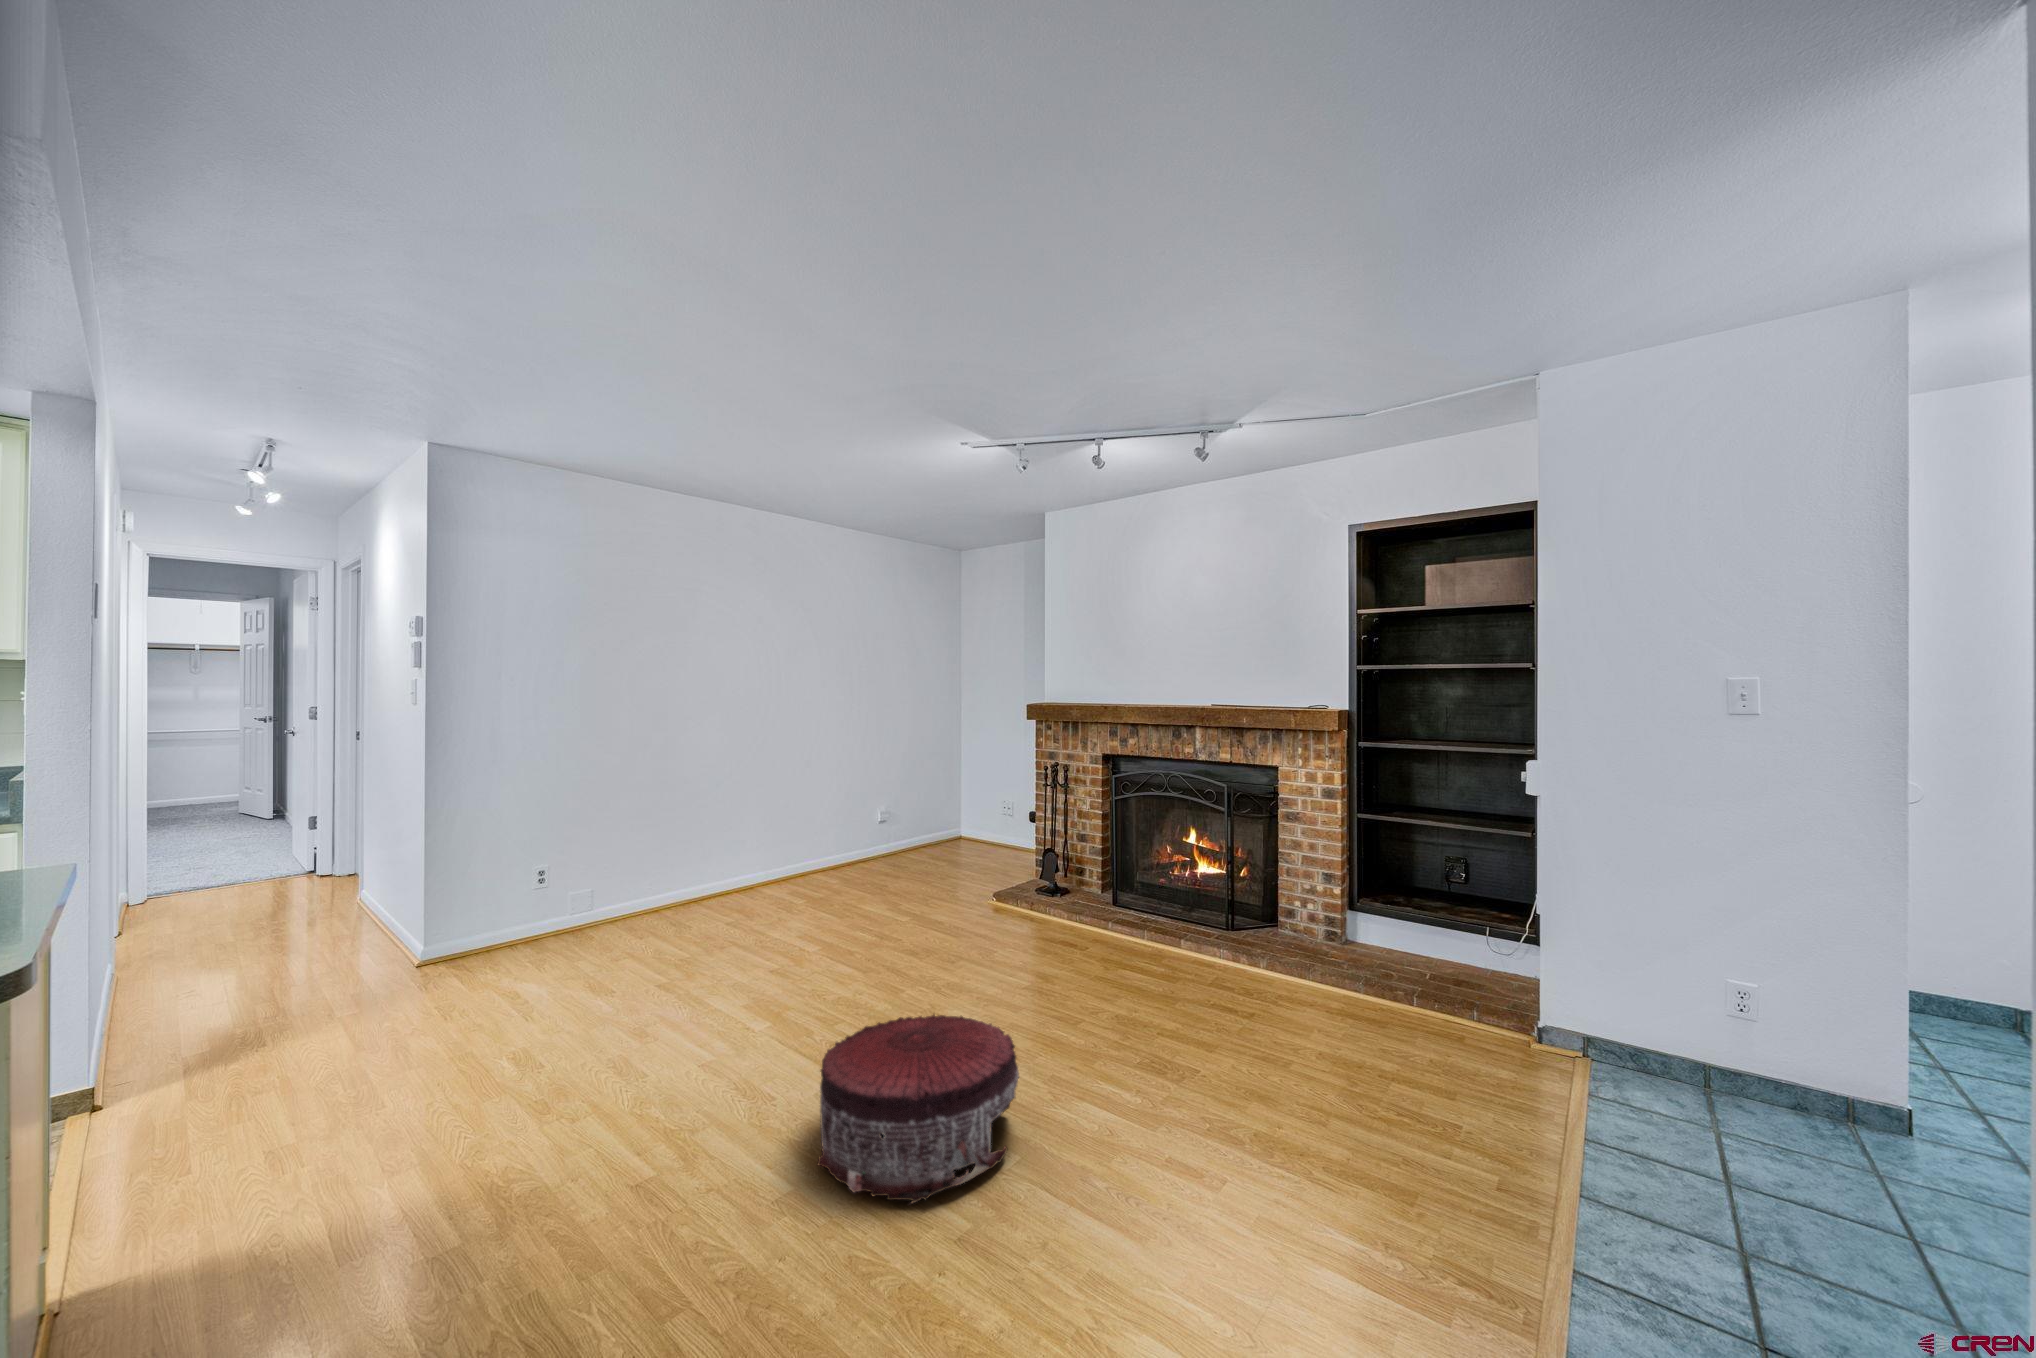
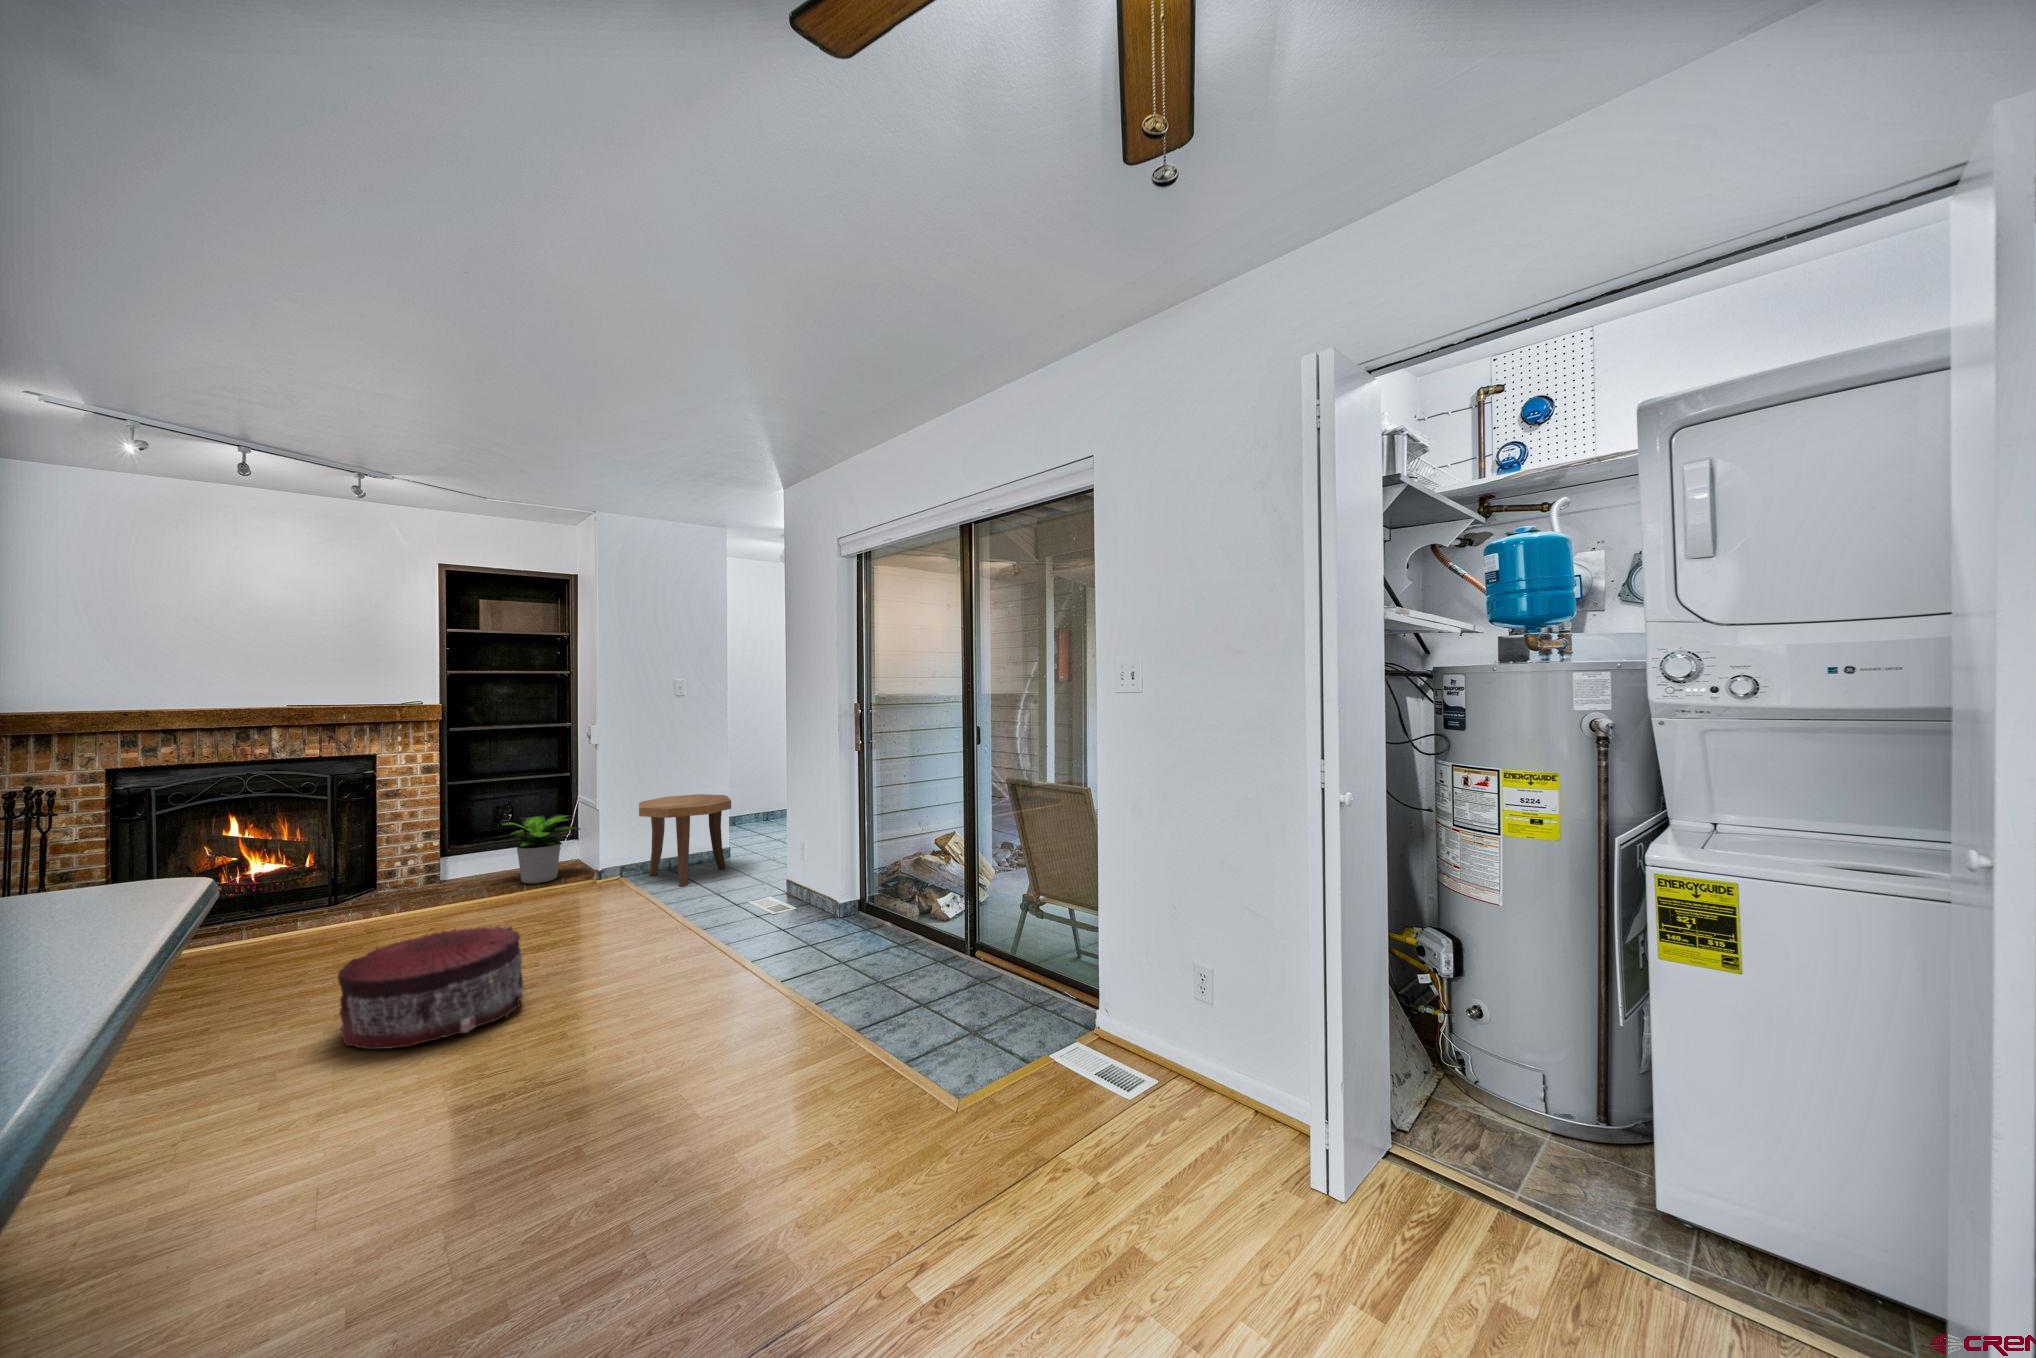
potted plant: none [1372,883,1508,997] -> present [500,814,580,884]
side table: none [1514,912,1764,1135] -> present [639,794,731,886]

